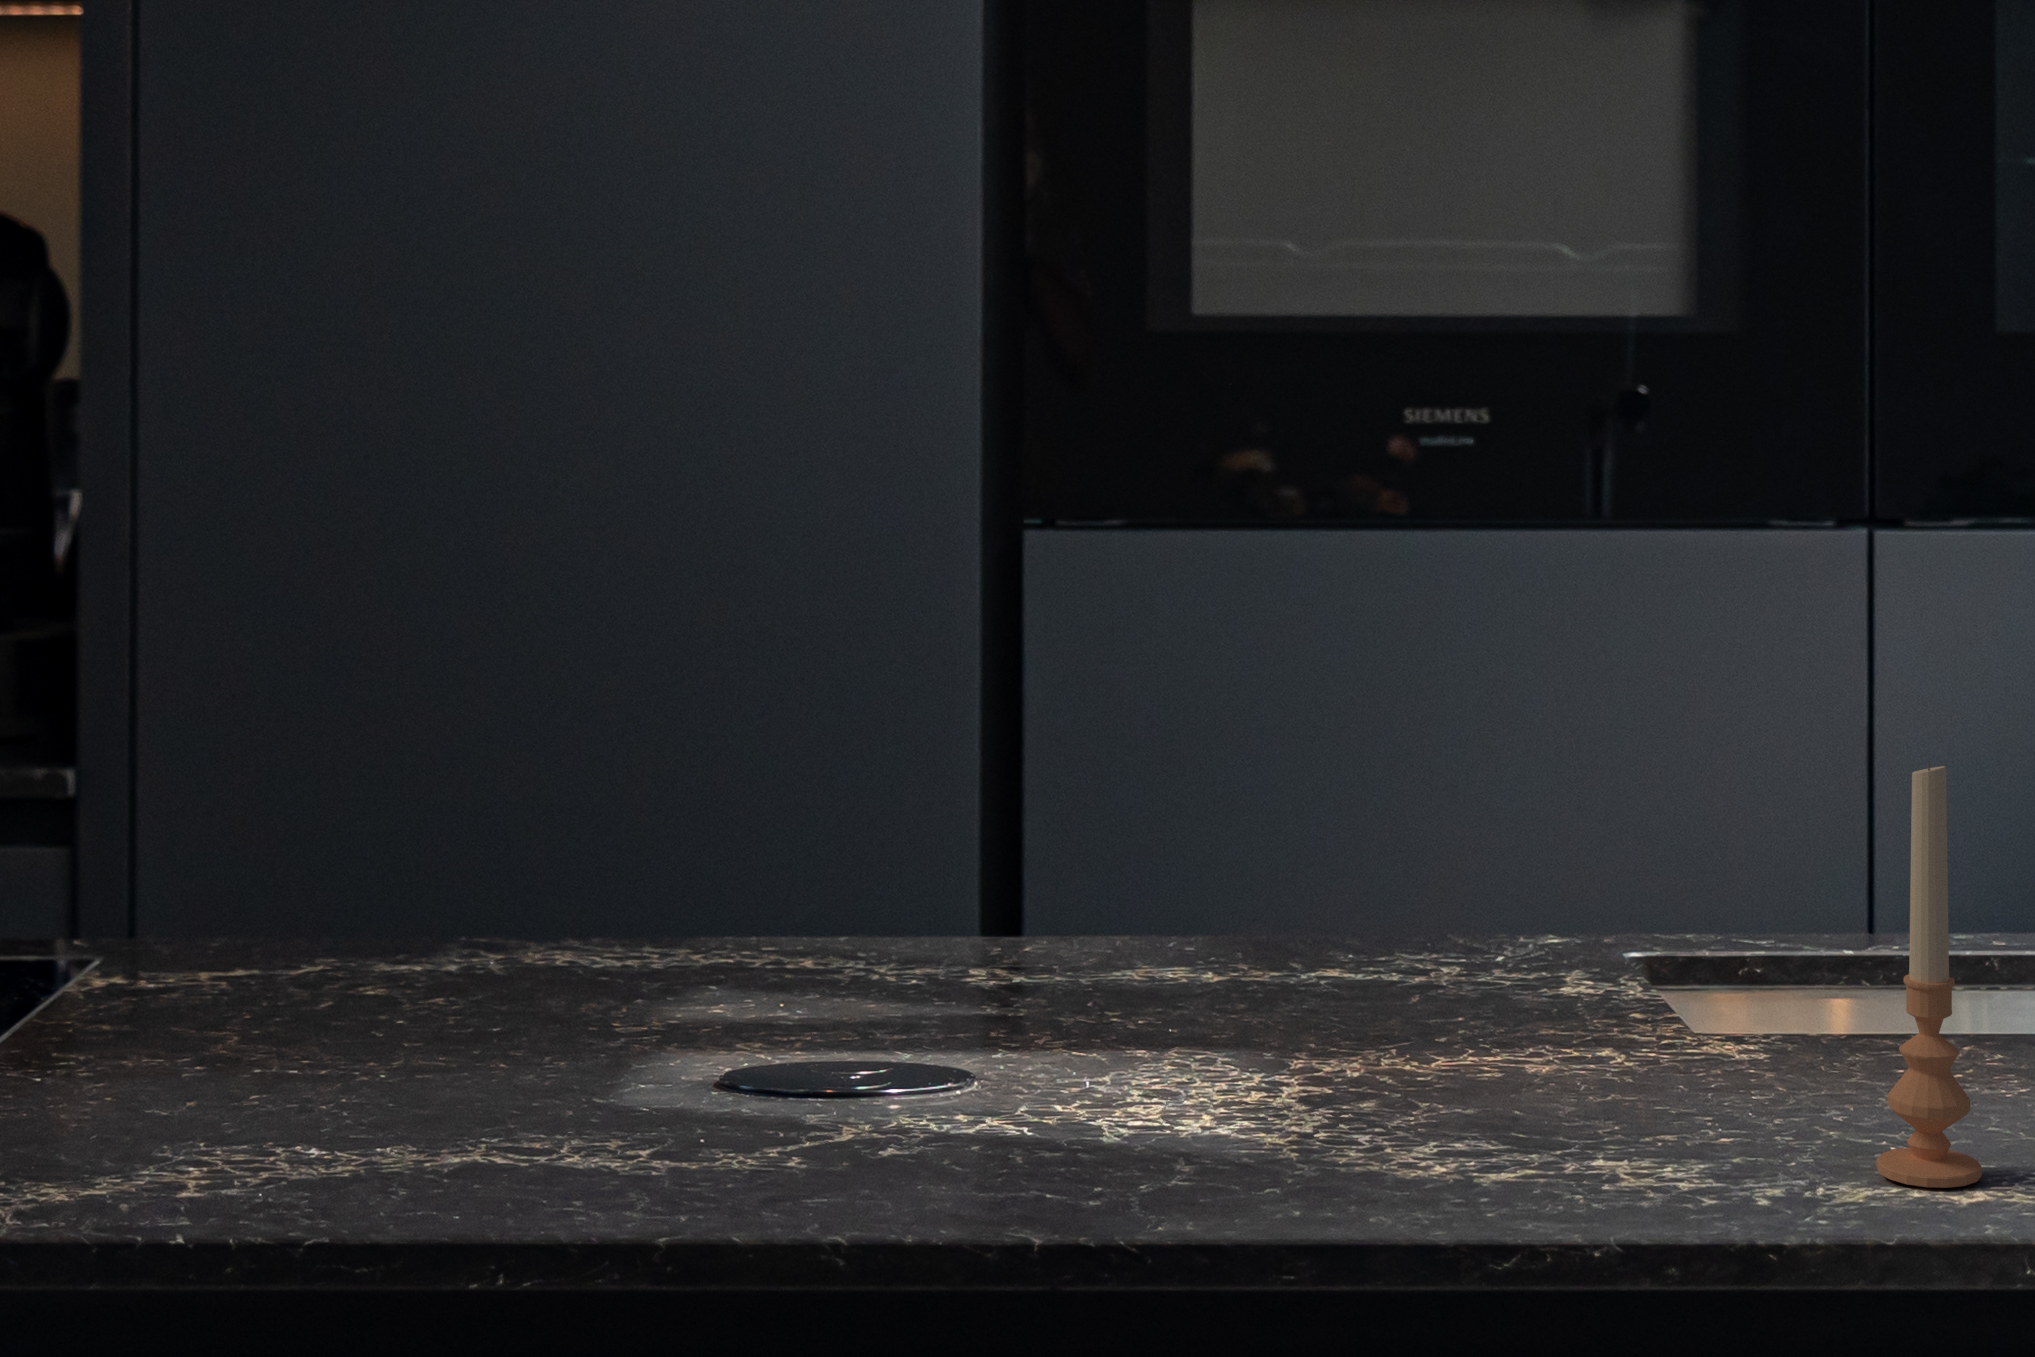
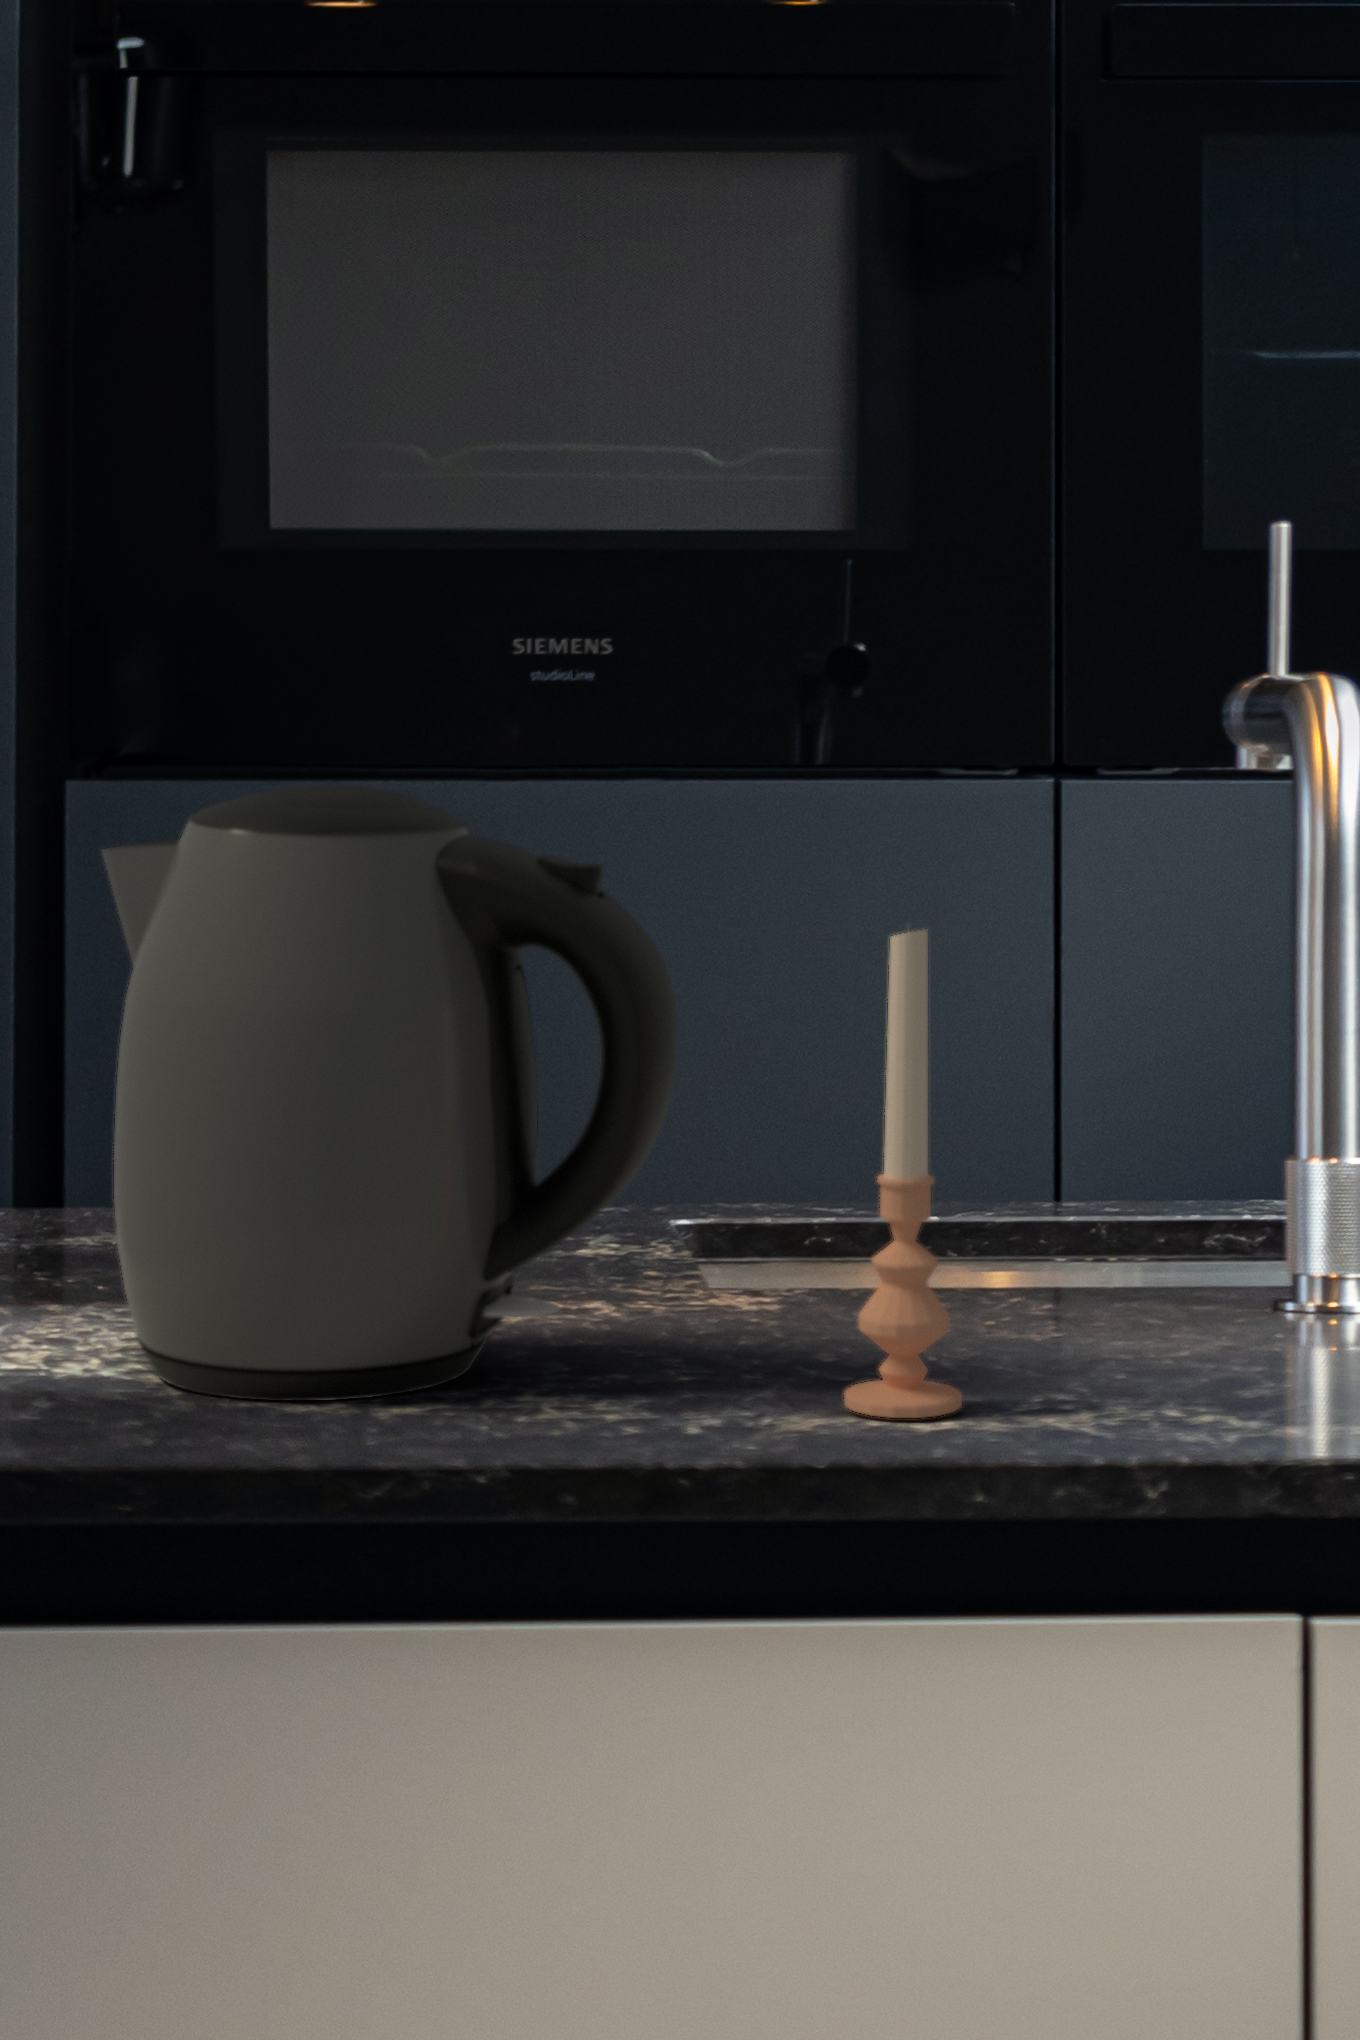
kettle: none [1204,629,1711,1159] -> present [102,785,678,1401]

